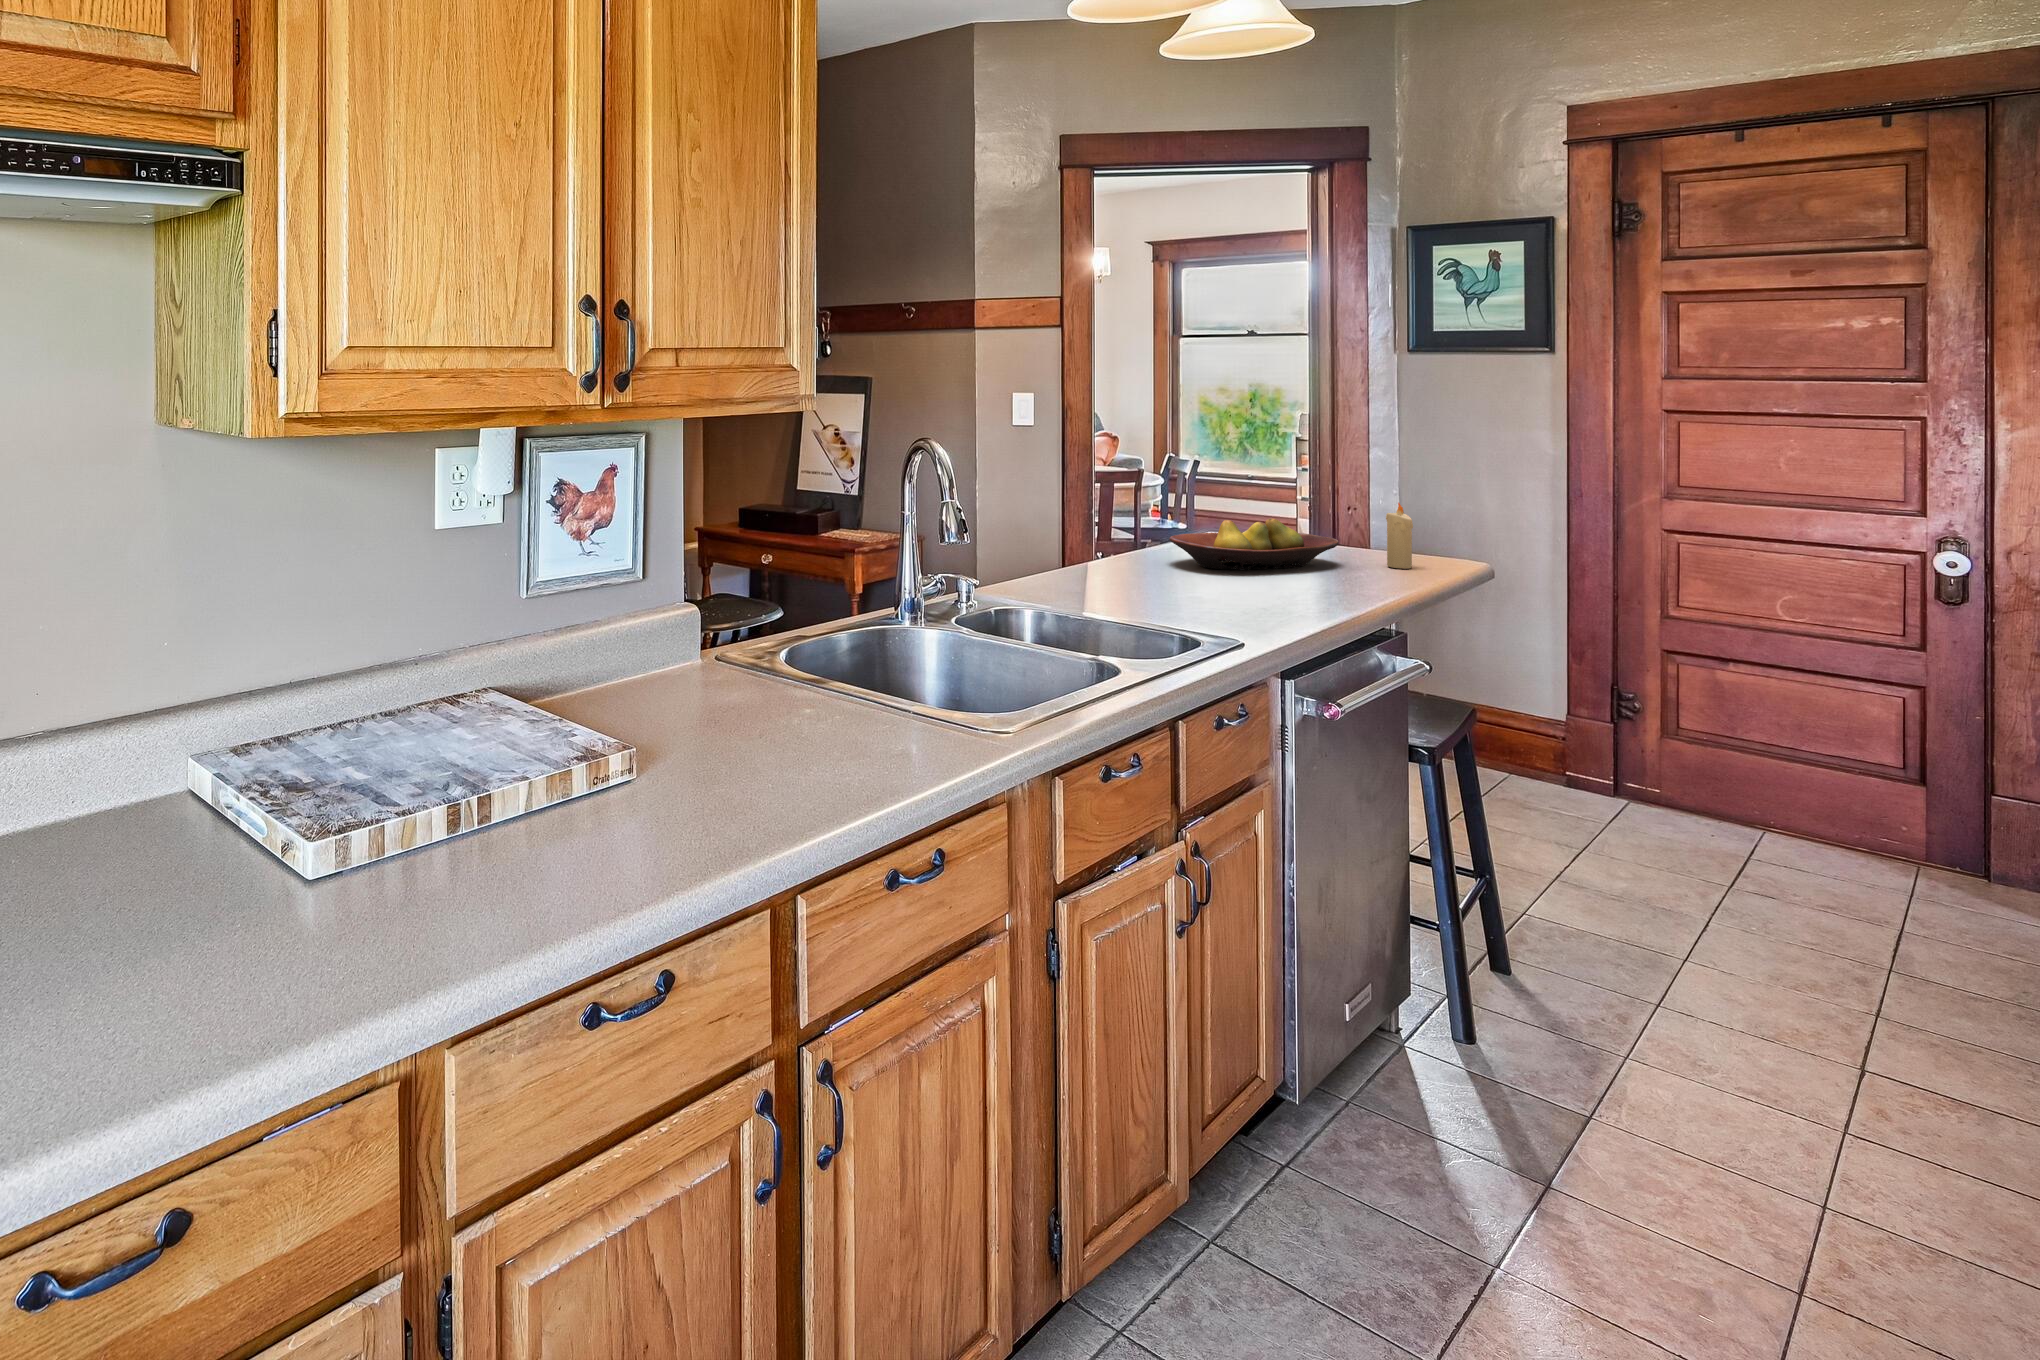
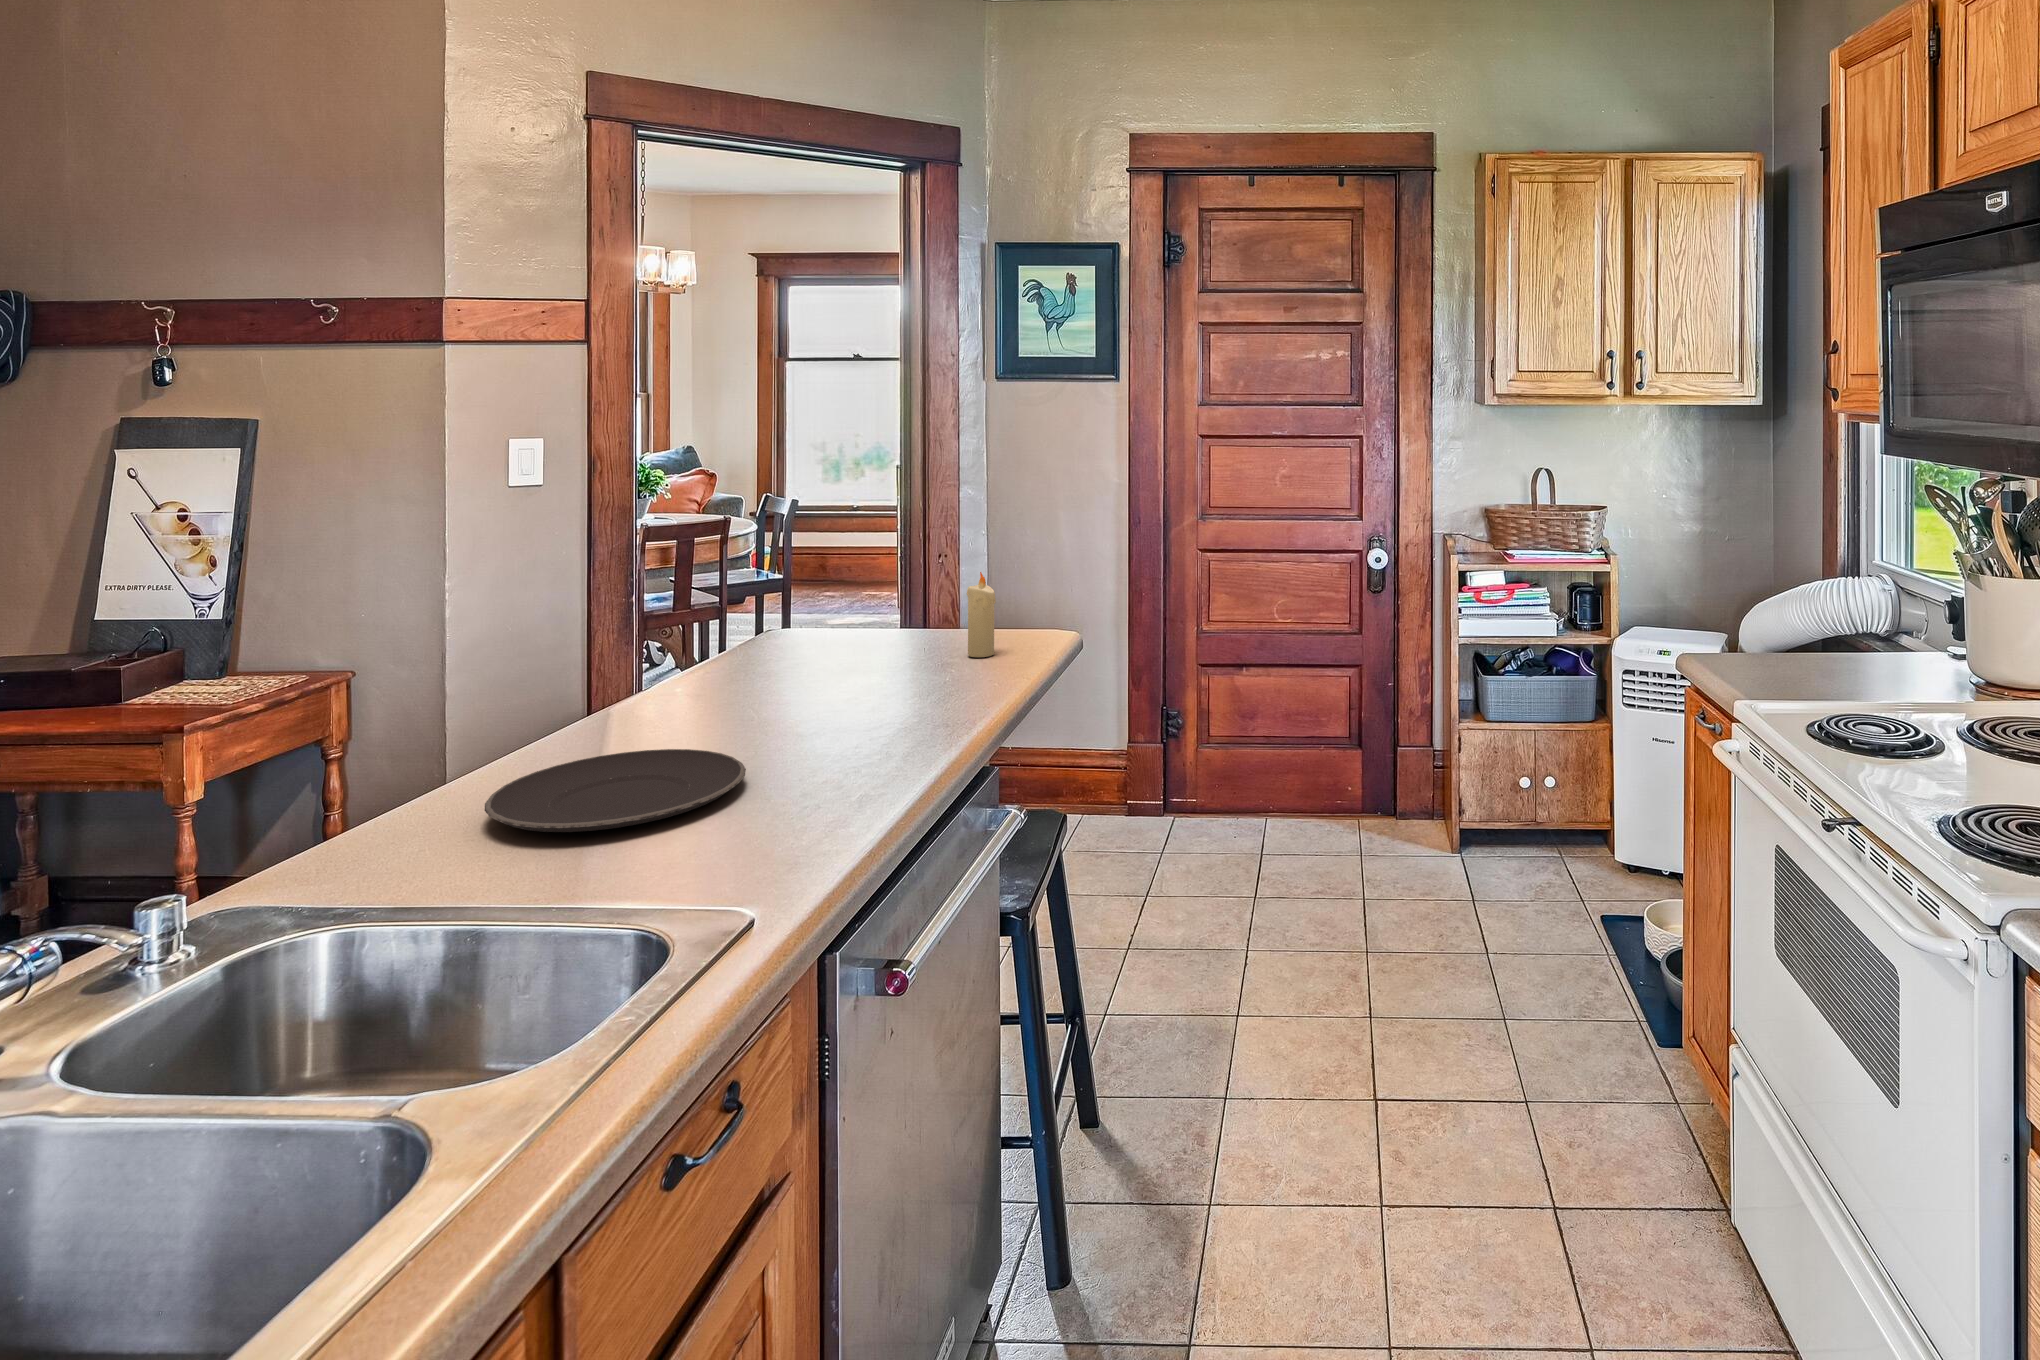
fruit bowl: present [1169,519,1338,570] -> none [686,612,913,702]
plate: none [1075,577,1227,610] -> present [485,749,746,832]

